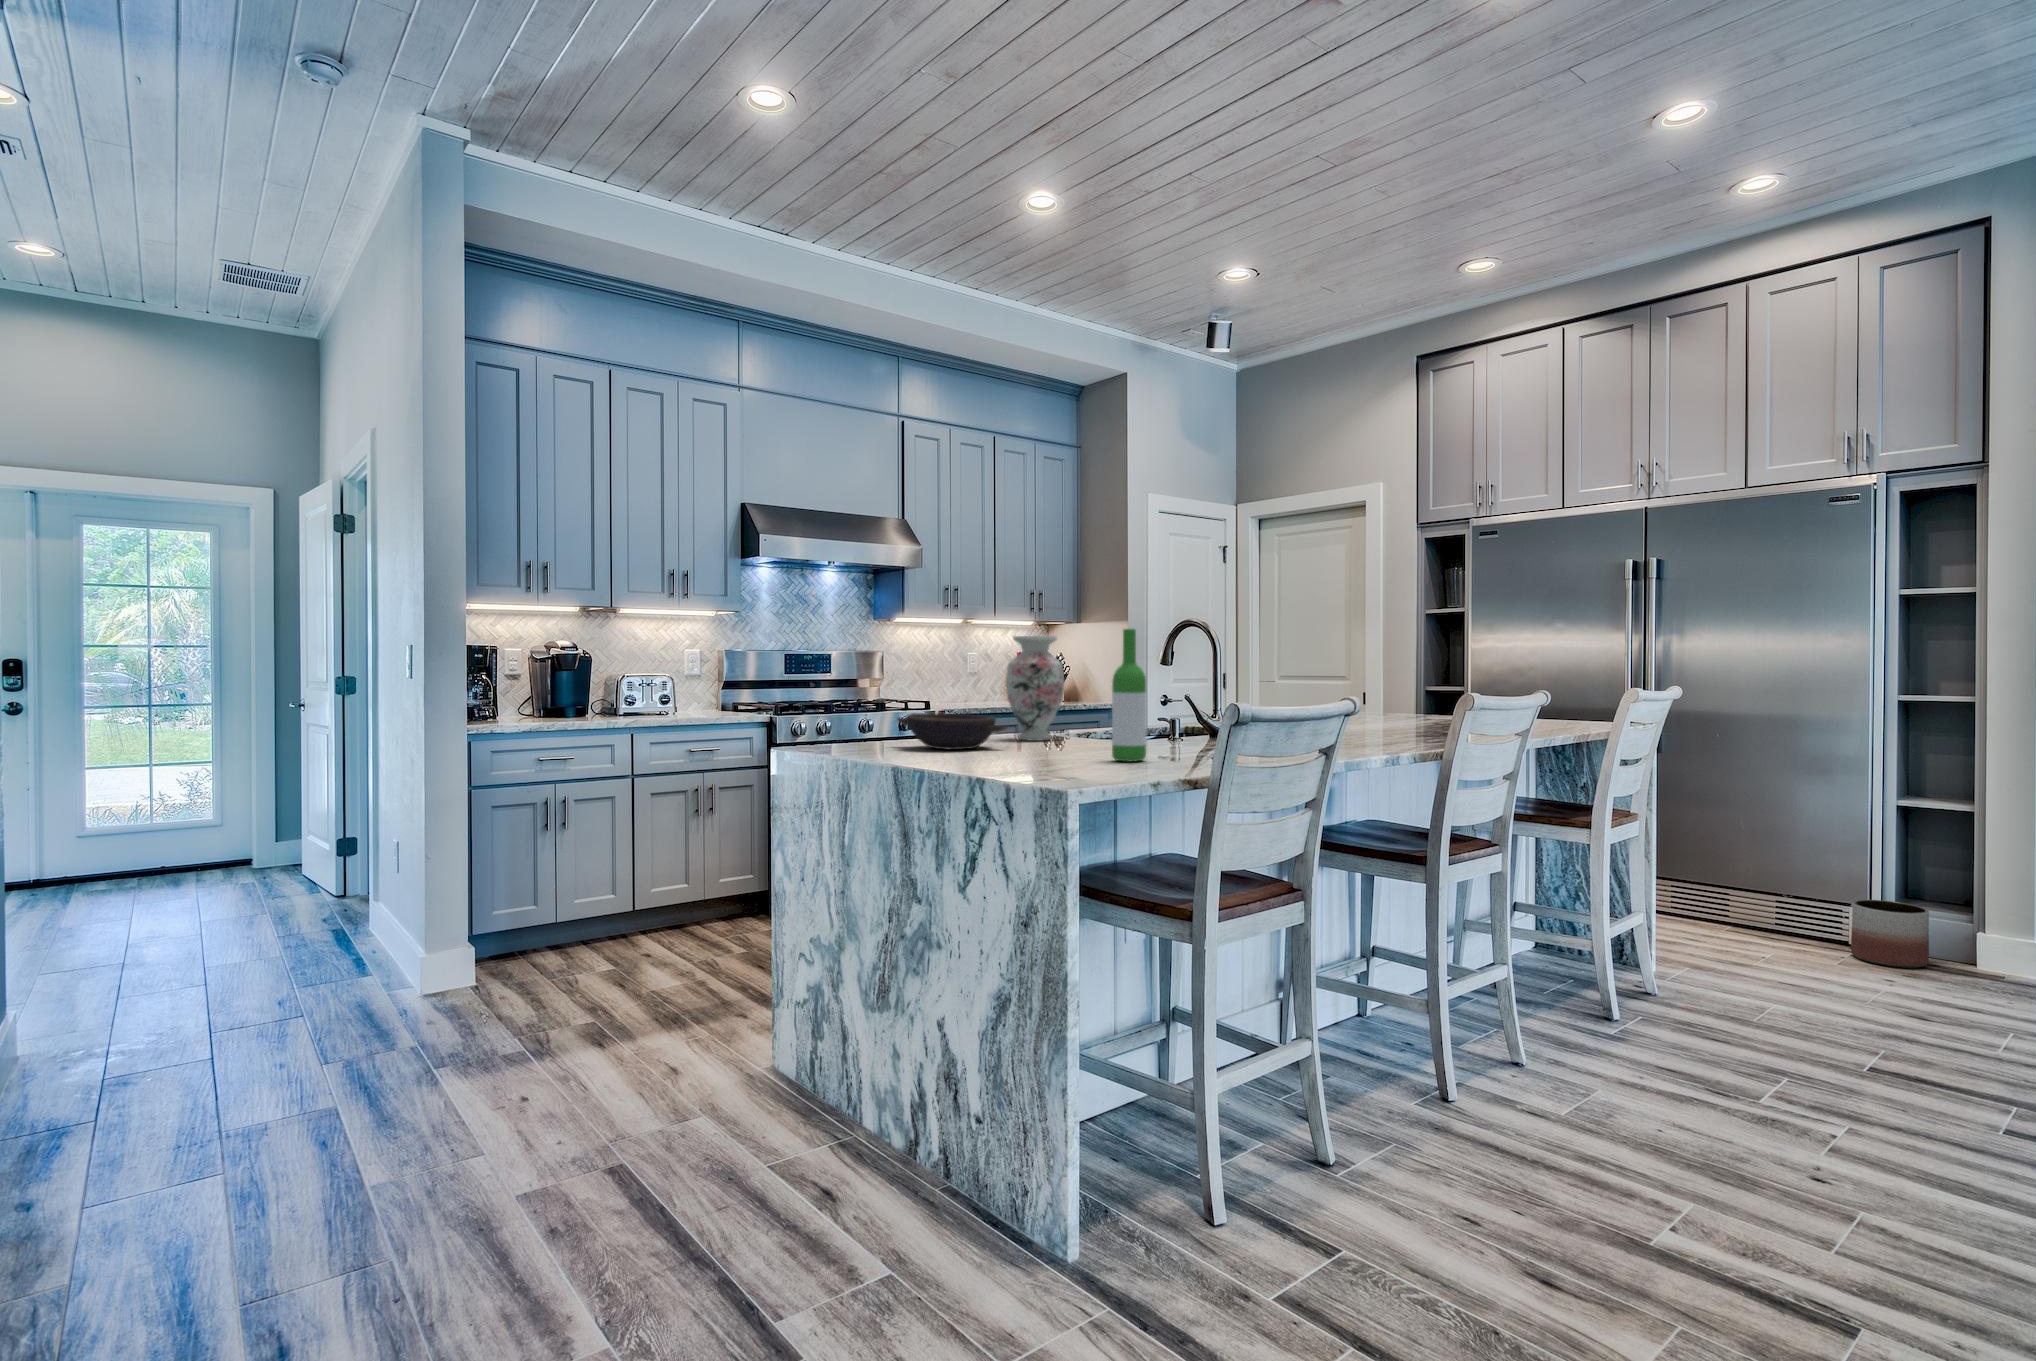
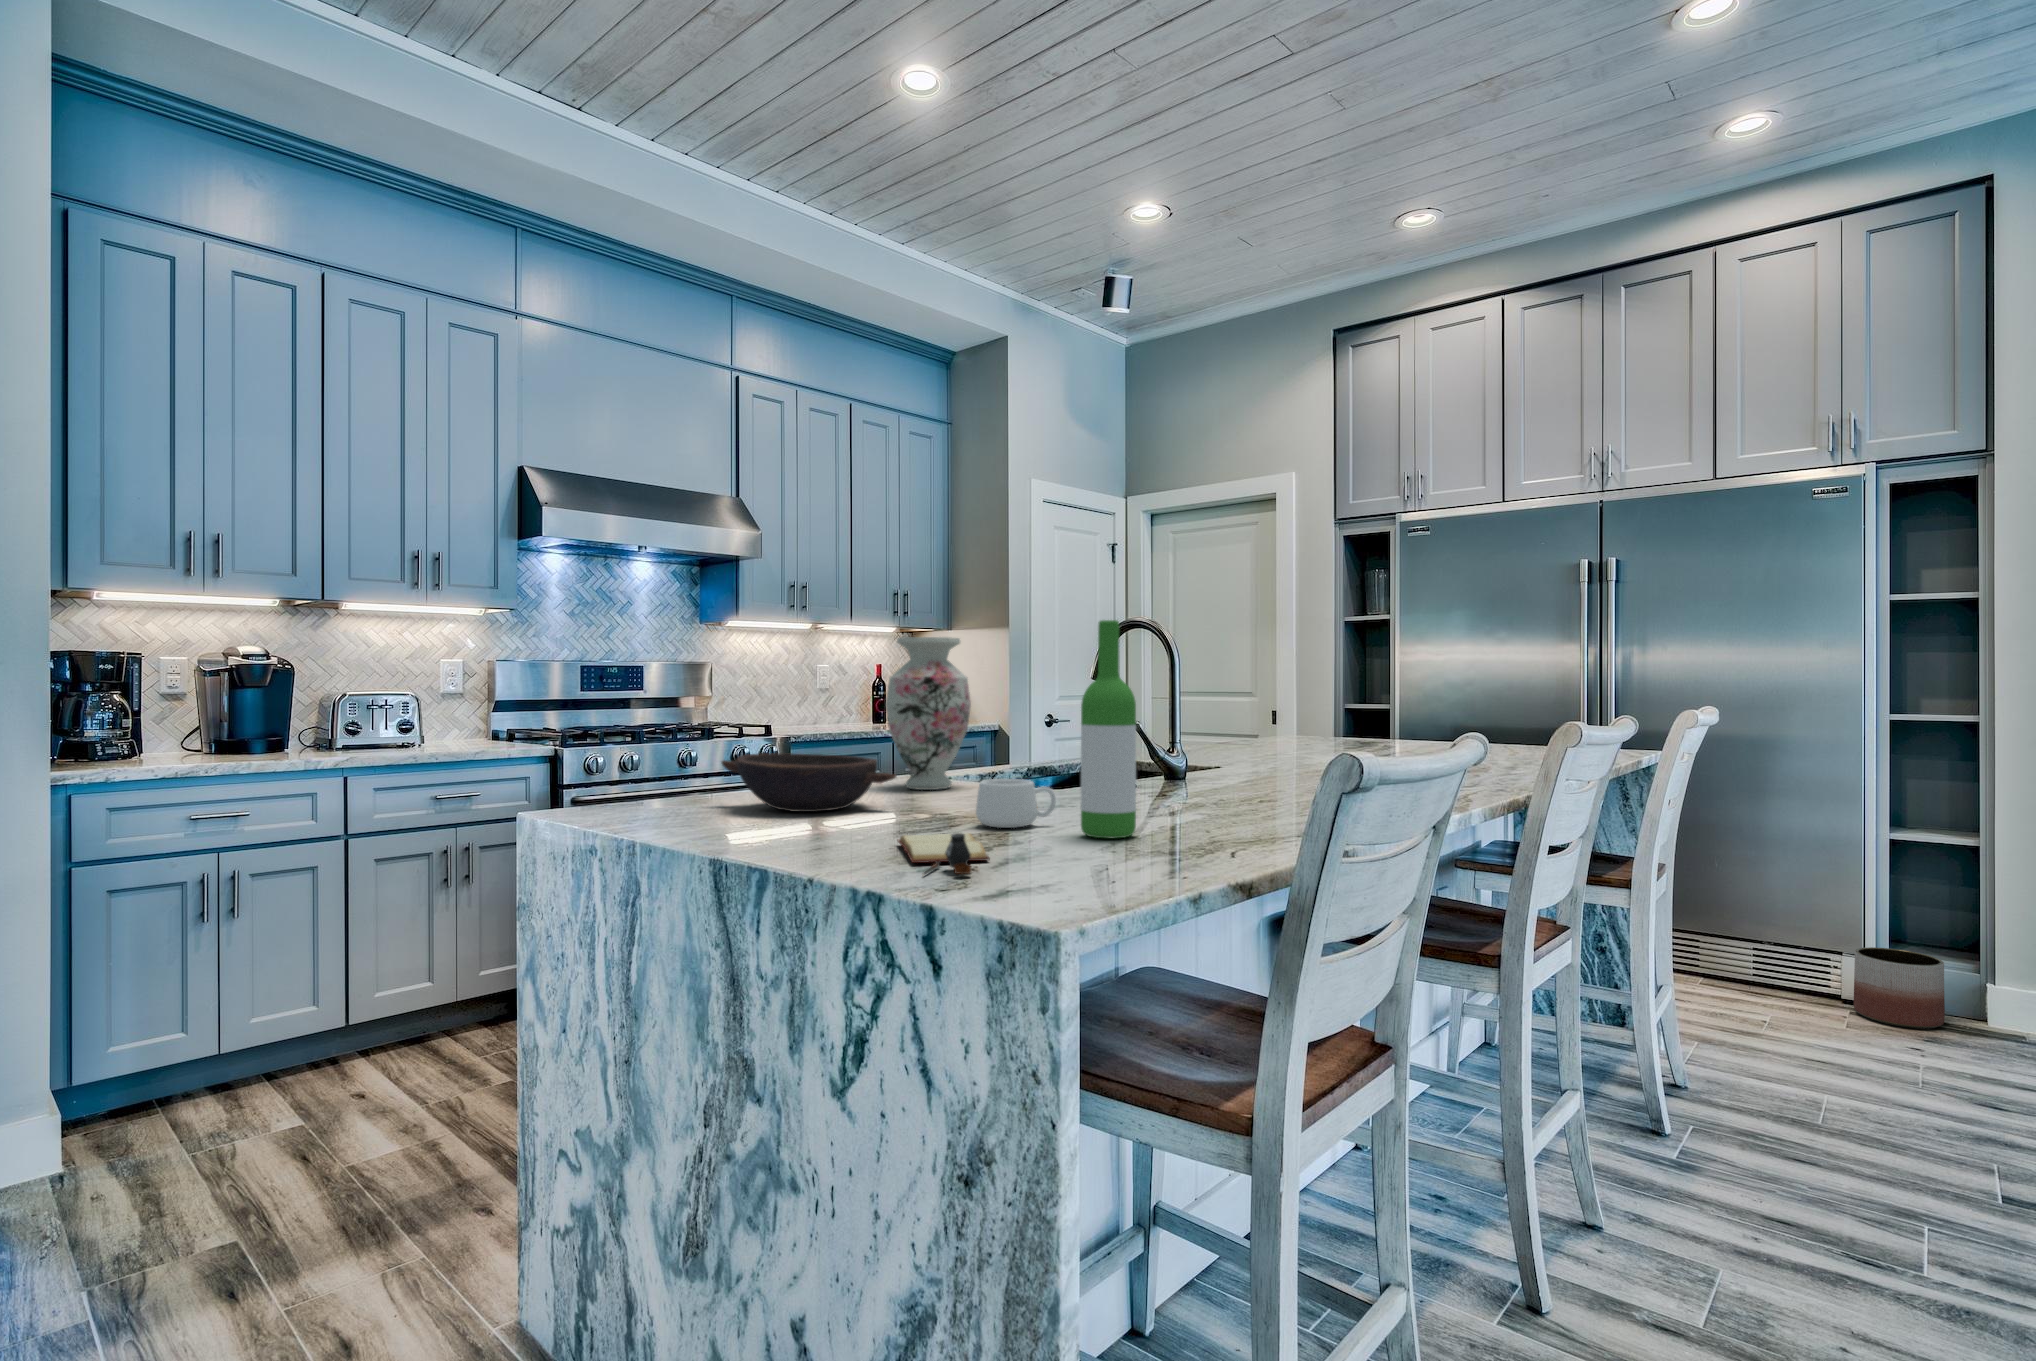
mug: none [1052,728,1102,757] -> present [976,779,1056,828]
book: none [1000,751,1049,773] -> present [898,833,989,874]

